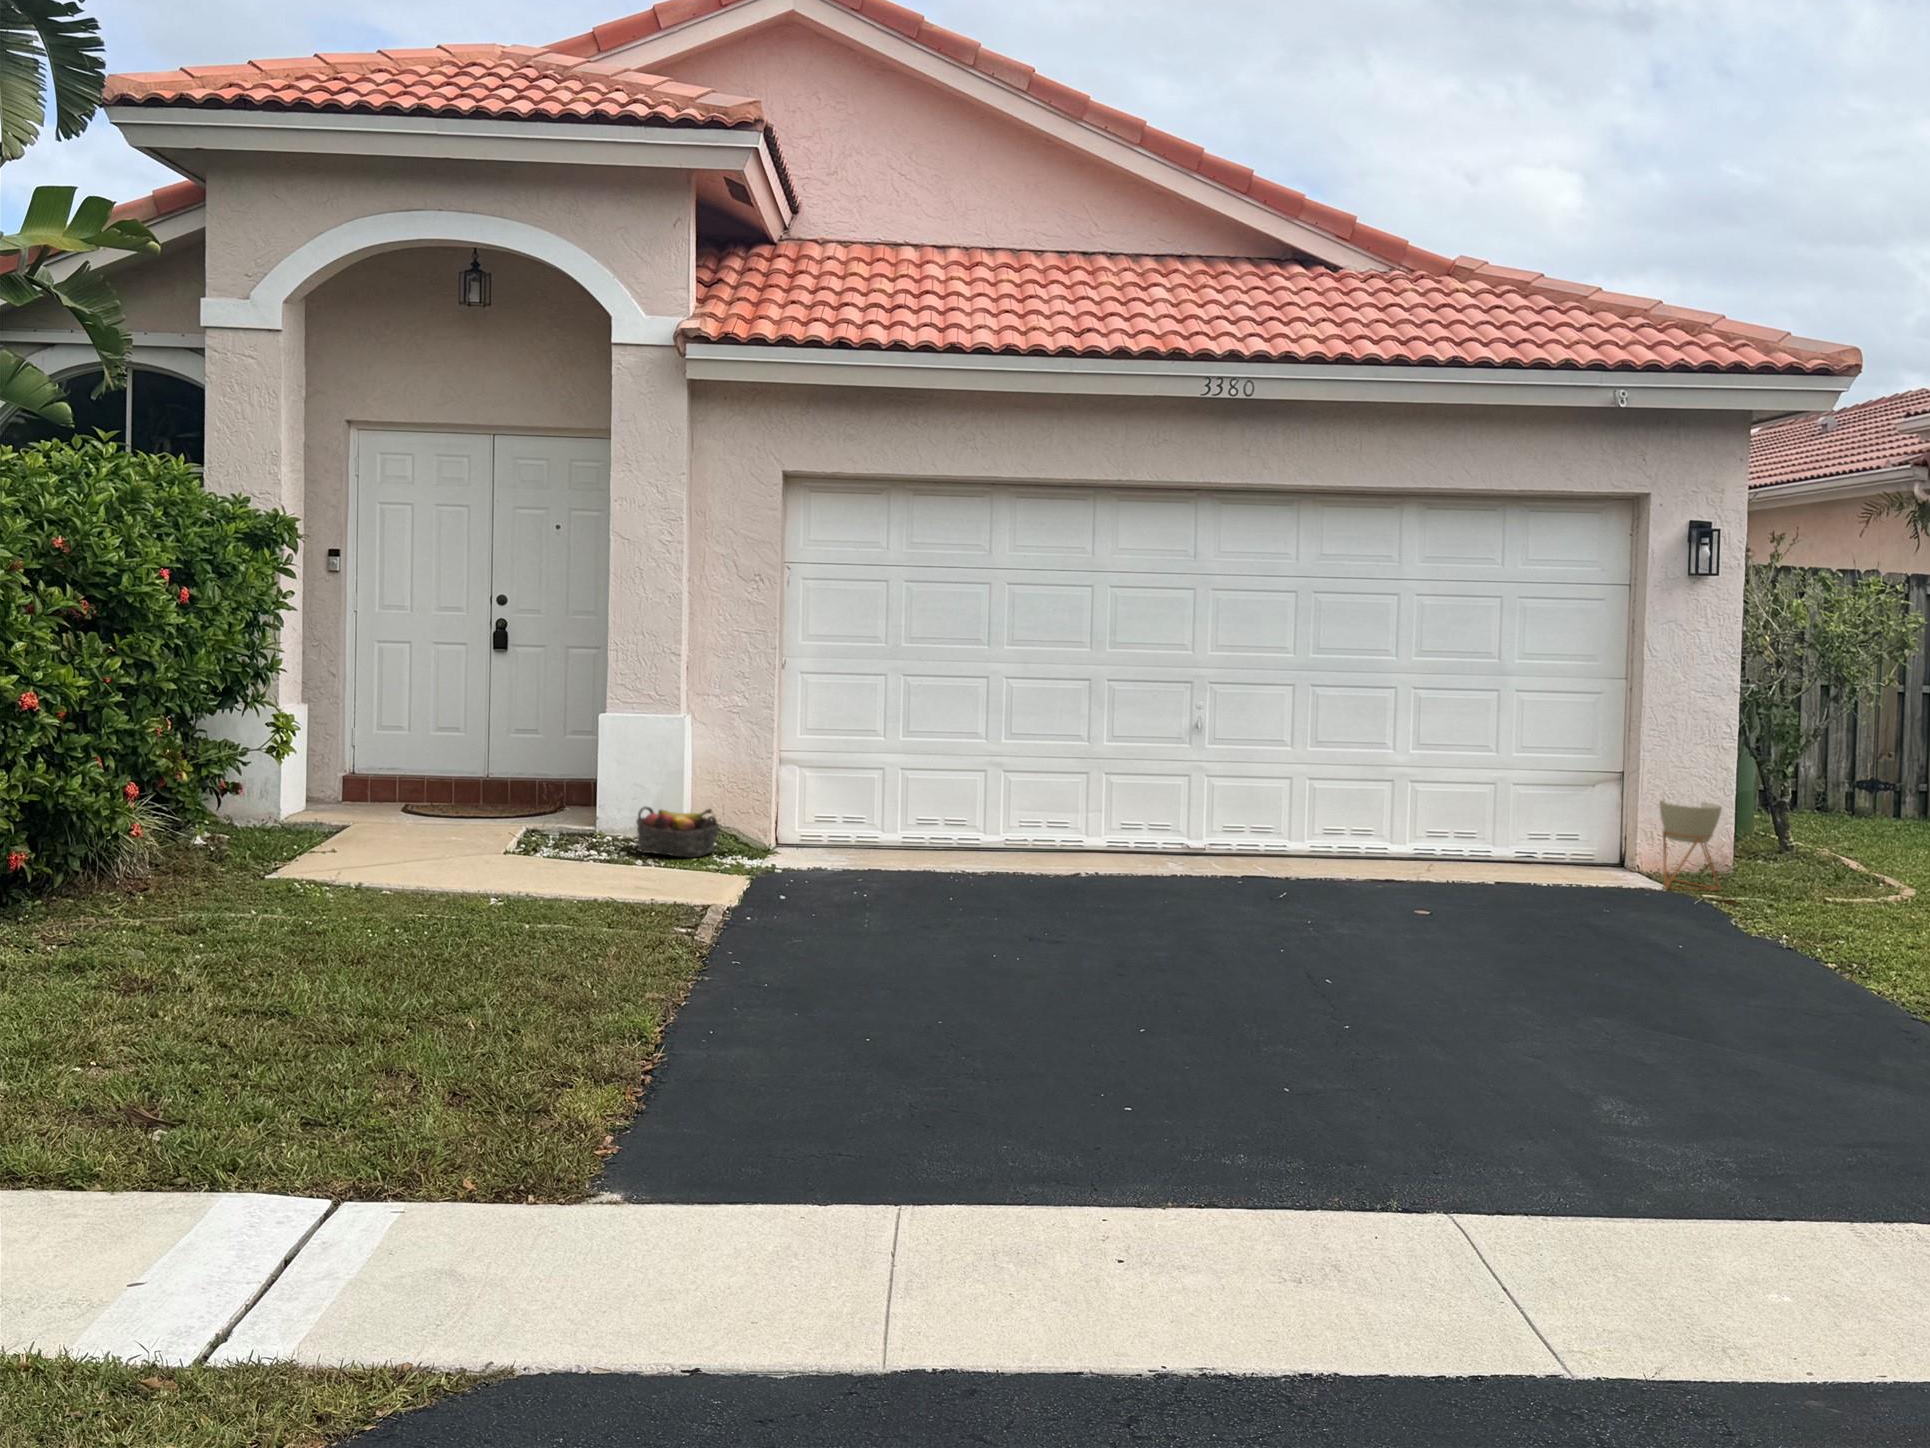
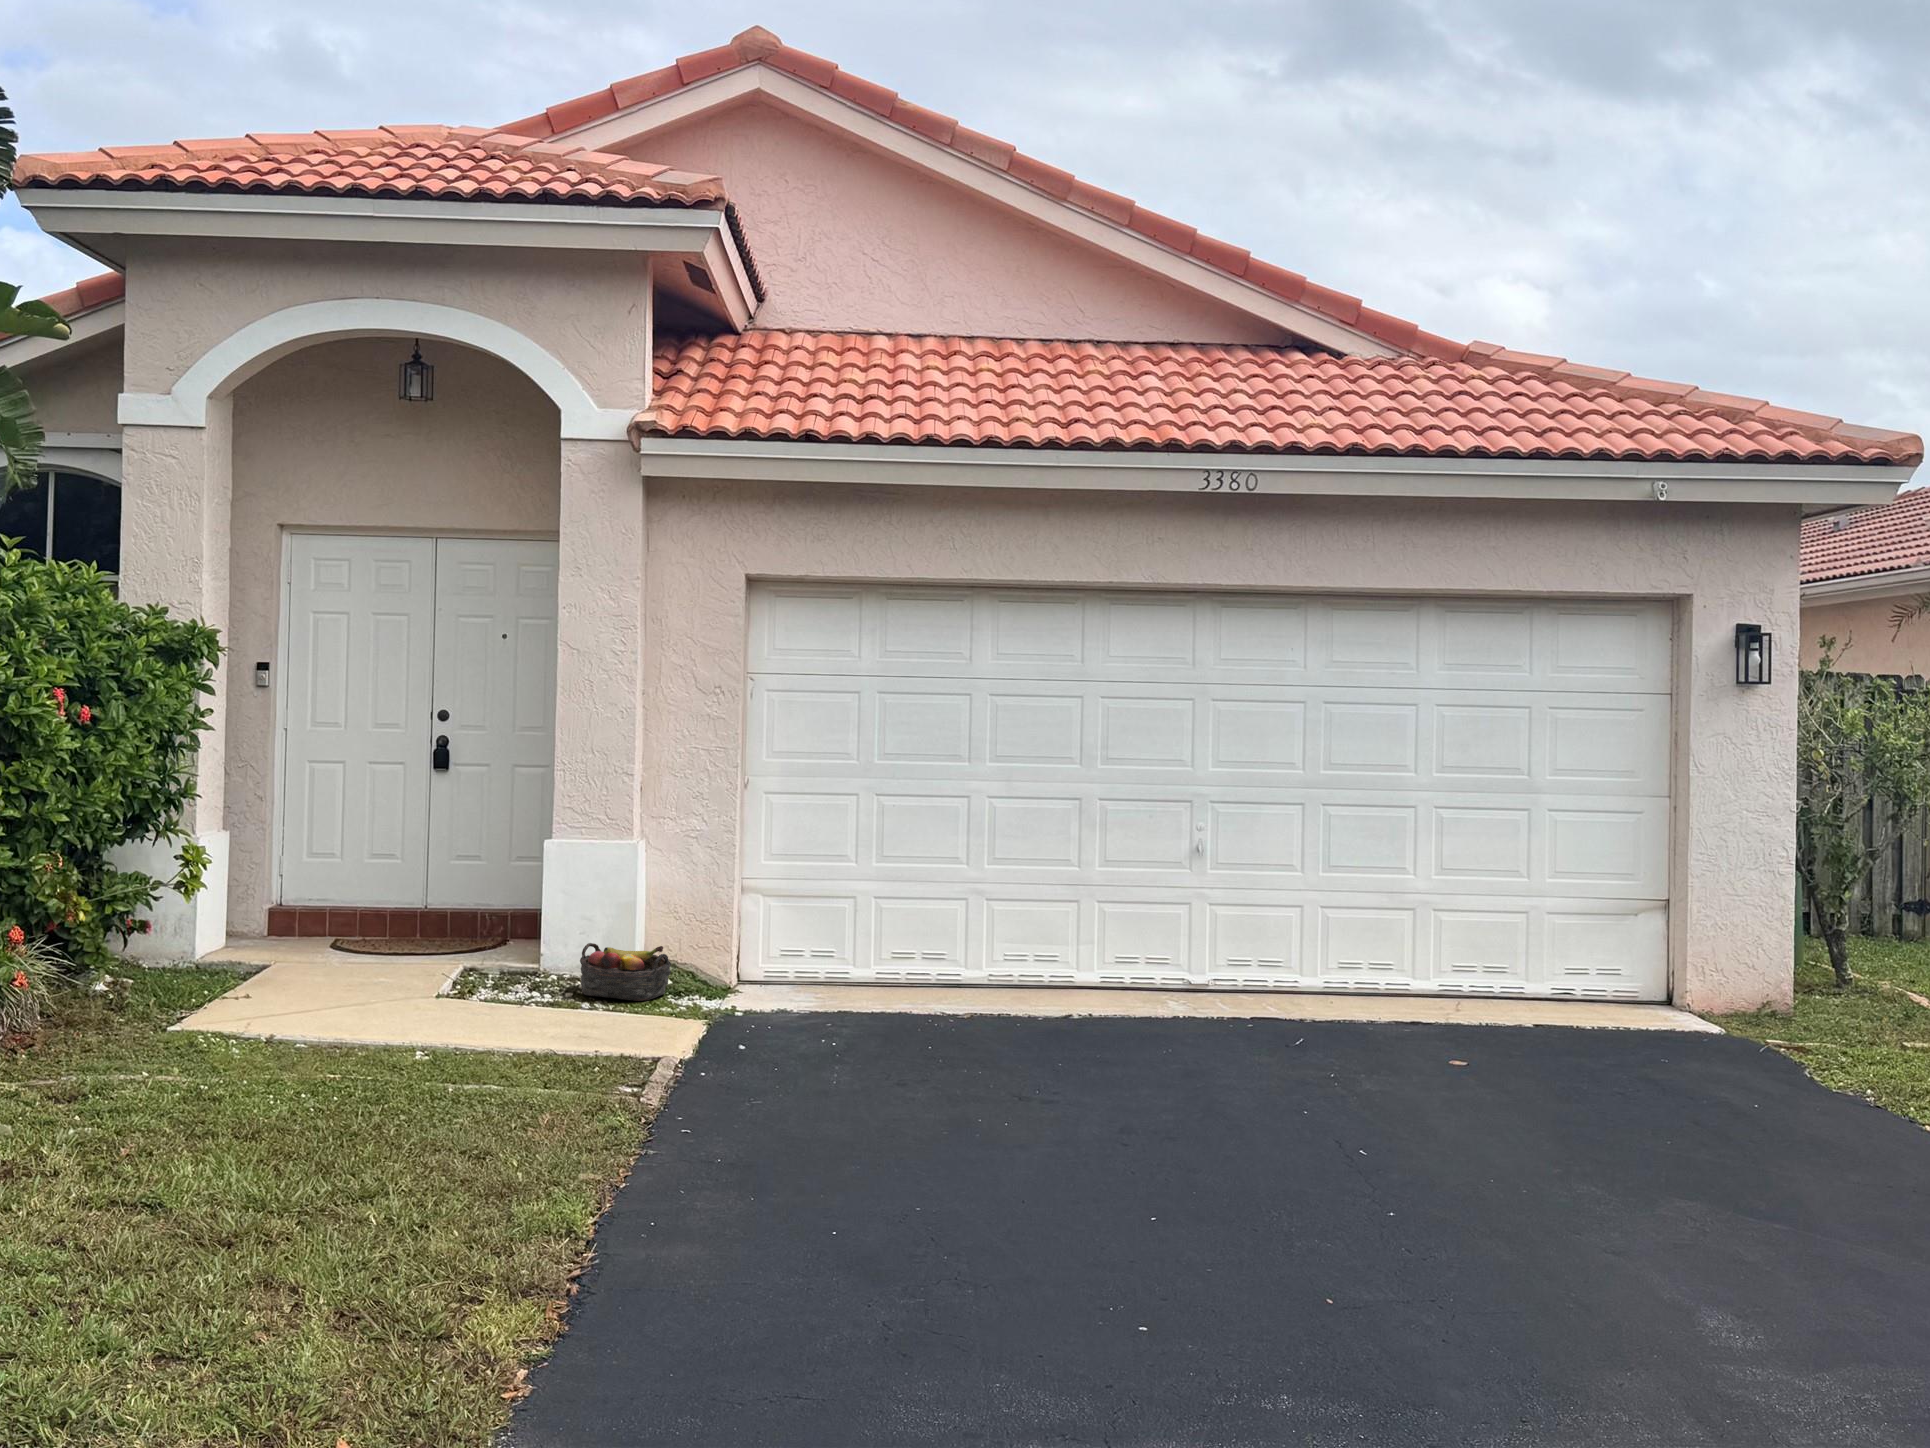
planter: present [1659,800,1722,891] -> none [1713,932,1786,1035]

